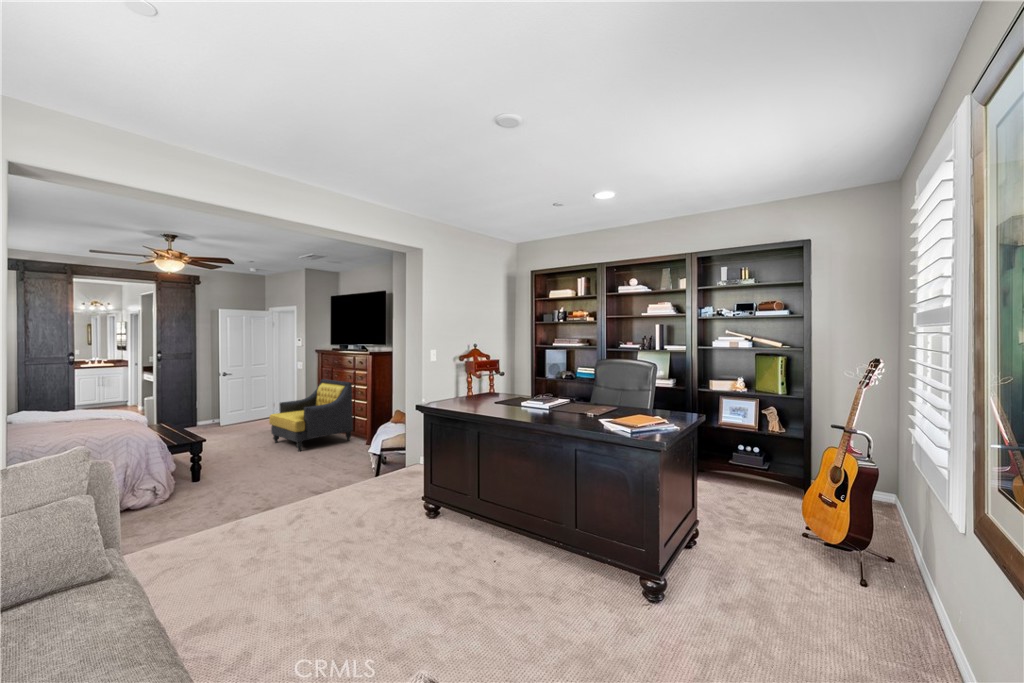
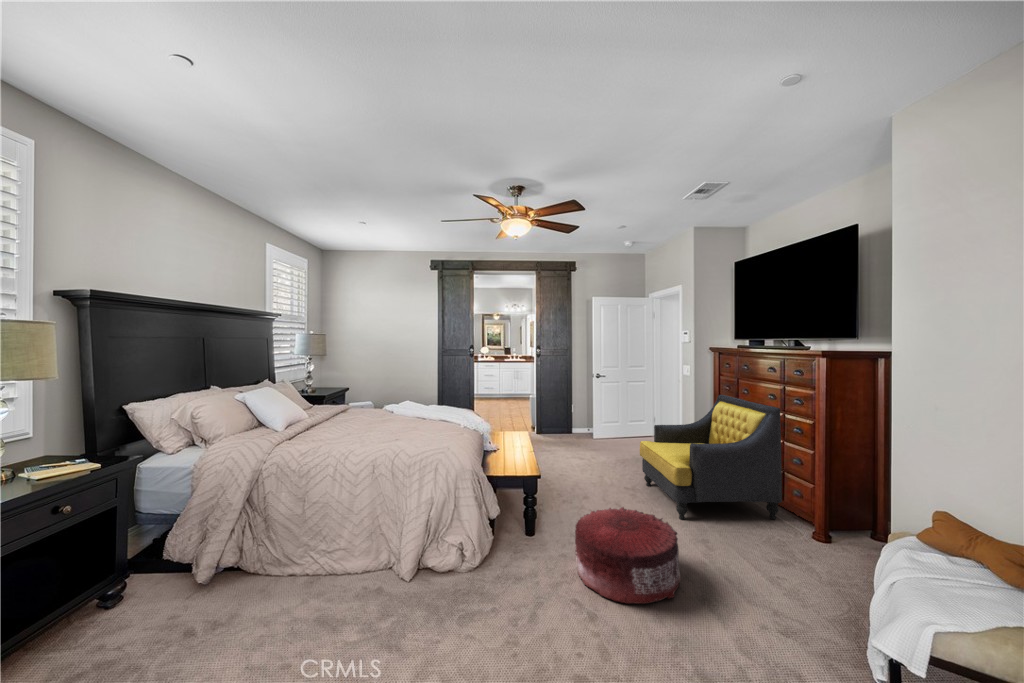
pouf: none [239,443,300,483] -> present [575,507,680,604]

